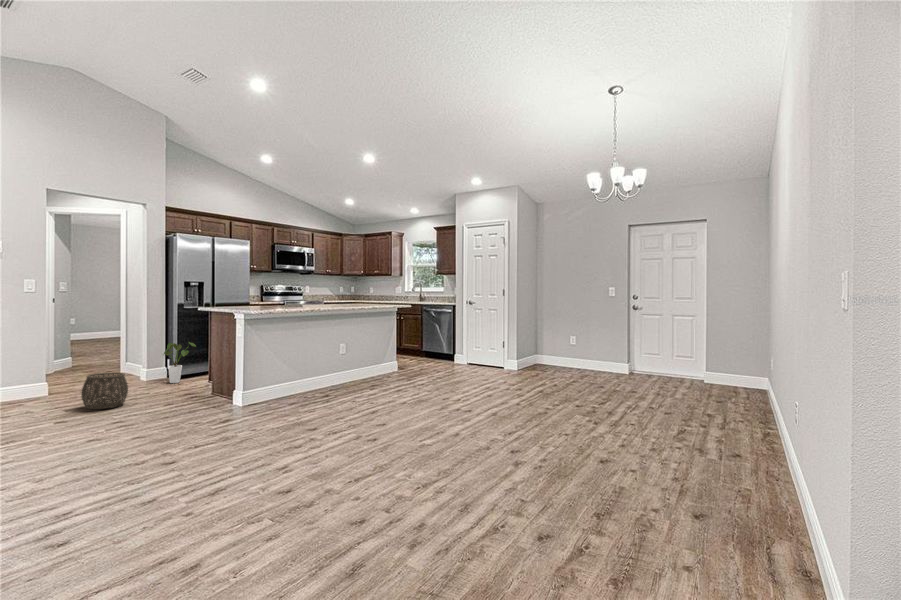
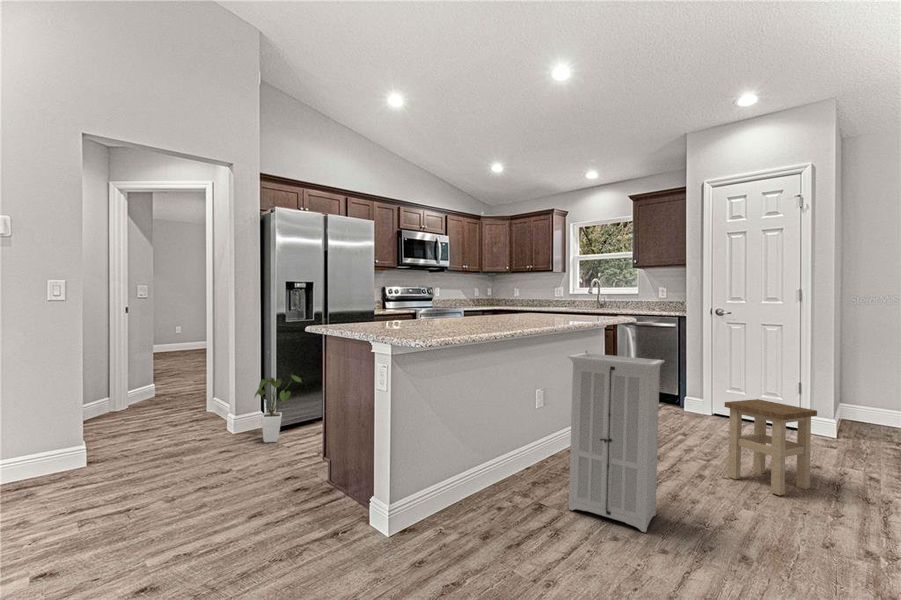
storage cabinet: none [340,320,387,401] -> present [568,351,665,532]
stool: none [435,346,473,389] -> present [725,399,817,495]
woven basket: present [81,373,128,409] -> none [105,444,188,523]

